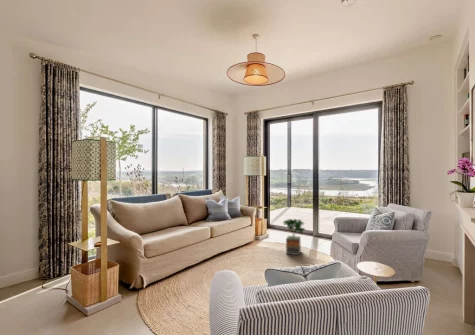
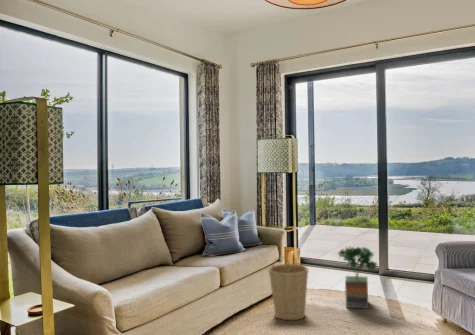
basket: none [241,223,263,259] -> present [269,262,308,320]

